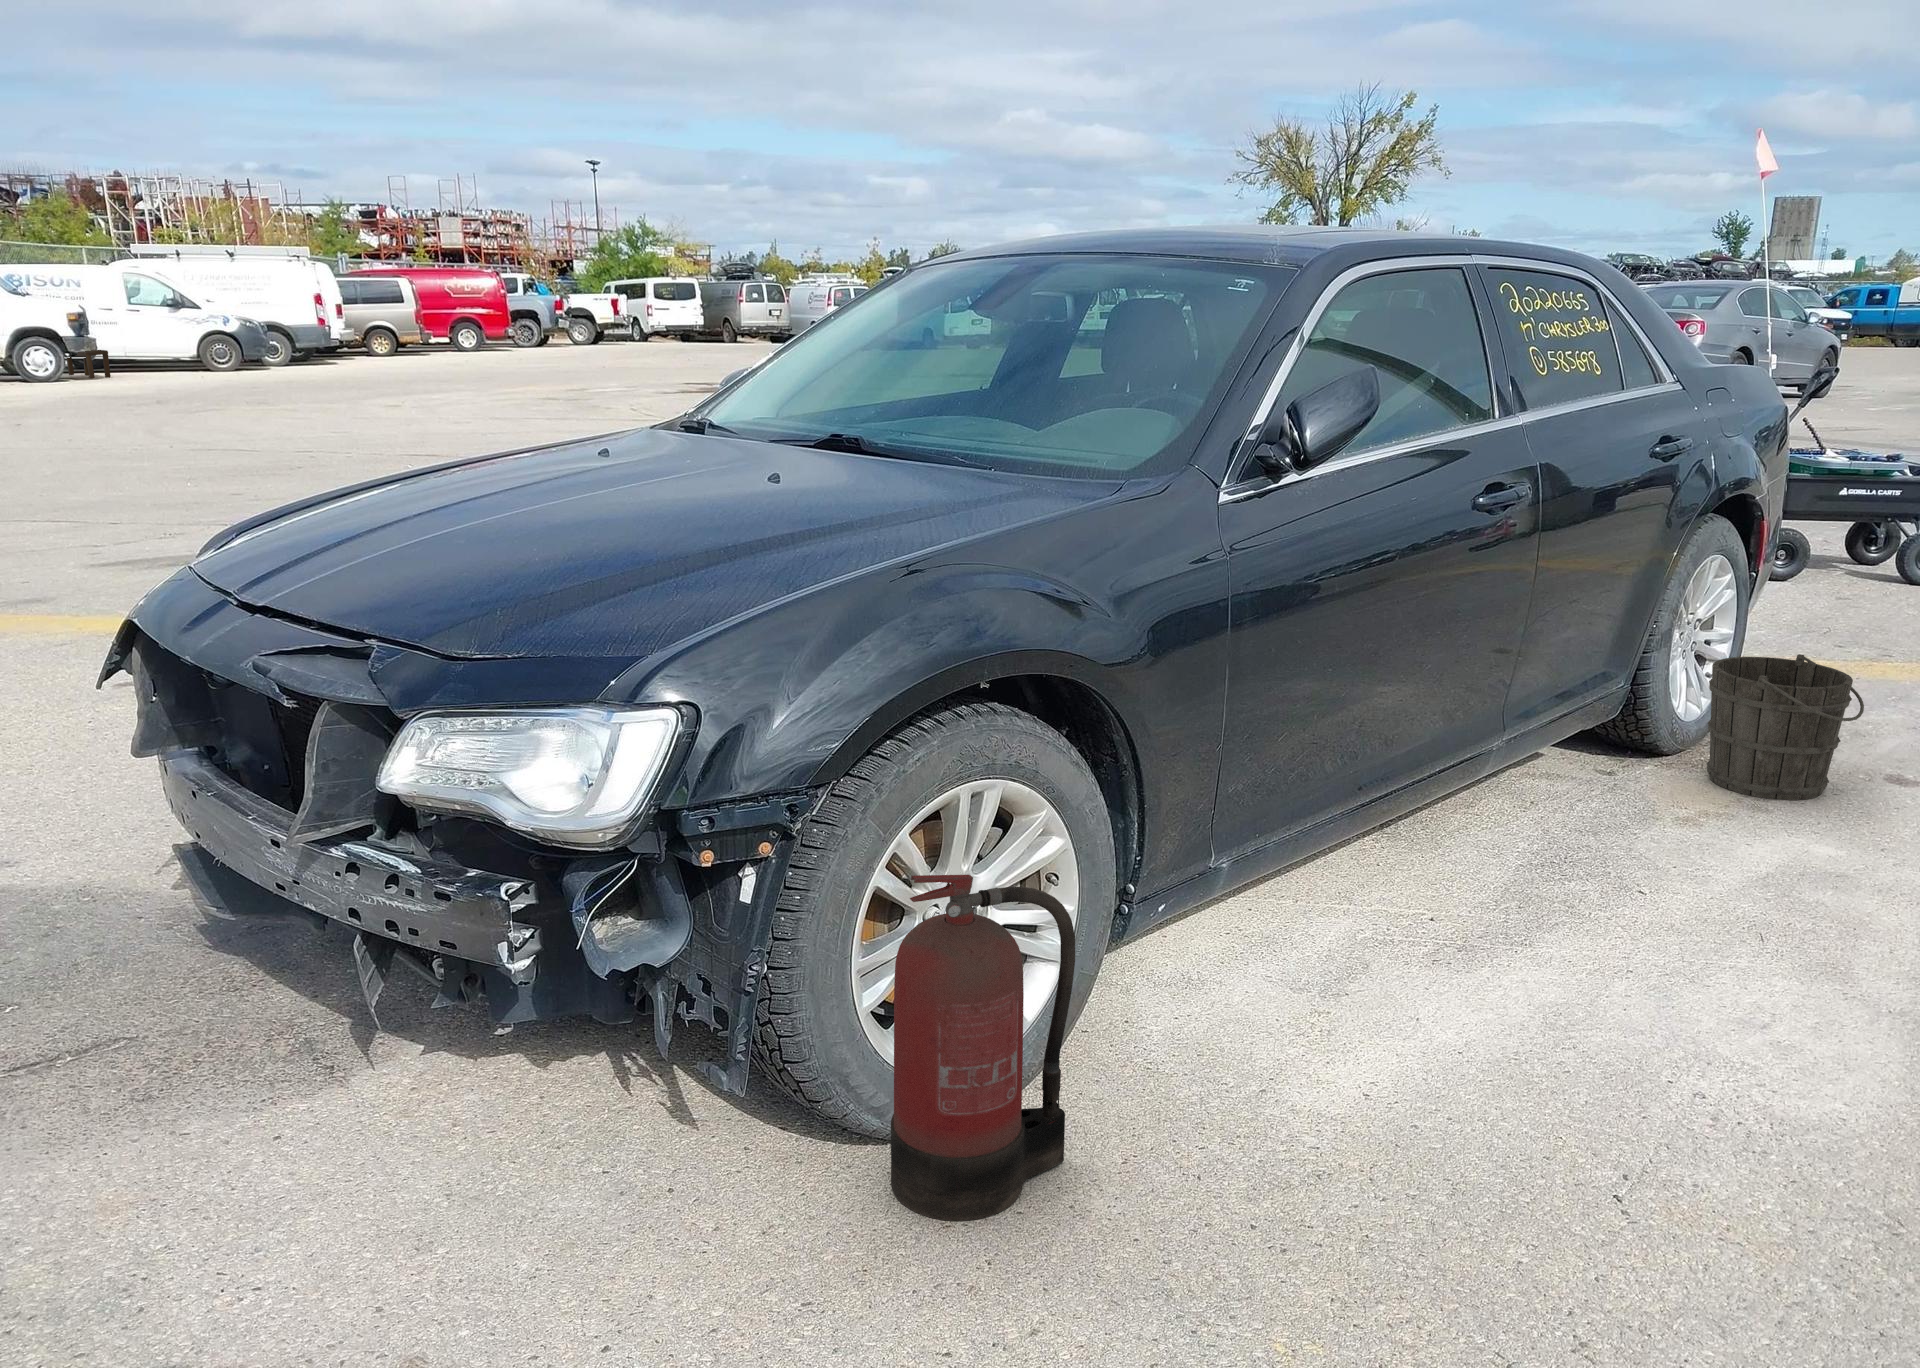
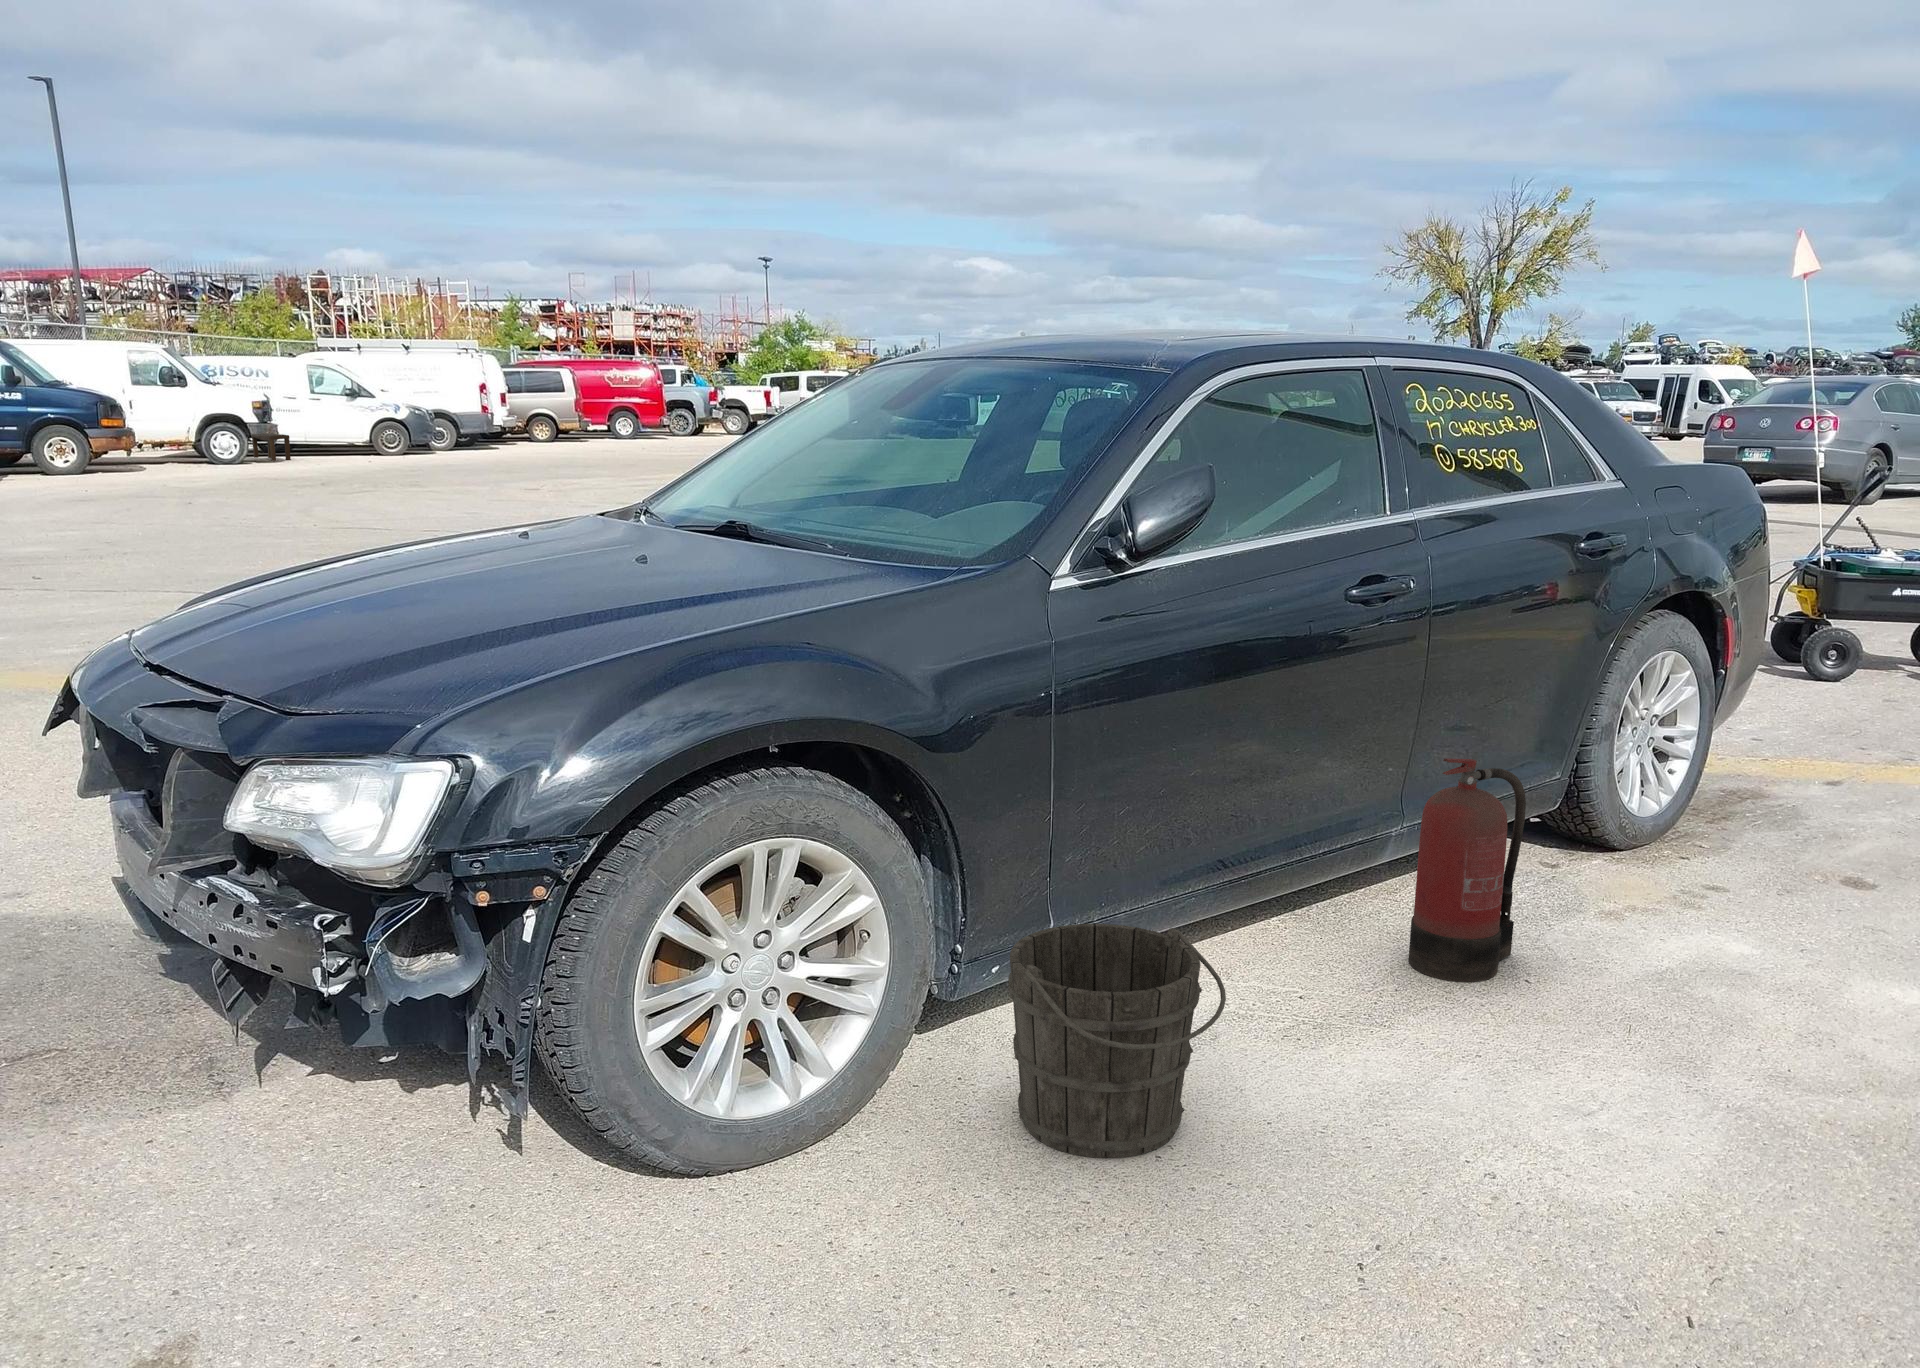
bucket: present [1706,654,1864,800] -> present [1008,924,1226,1158]
fire extinguisher: present [891,875,1075,1221] -> present [1408,758,1526,982]

